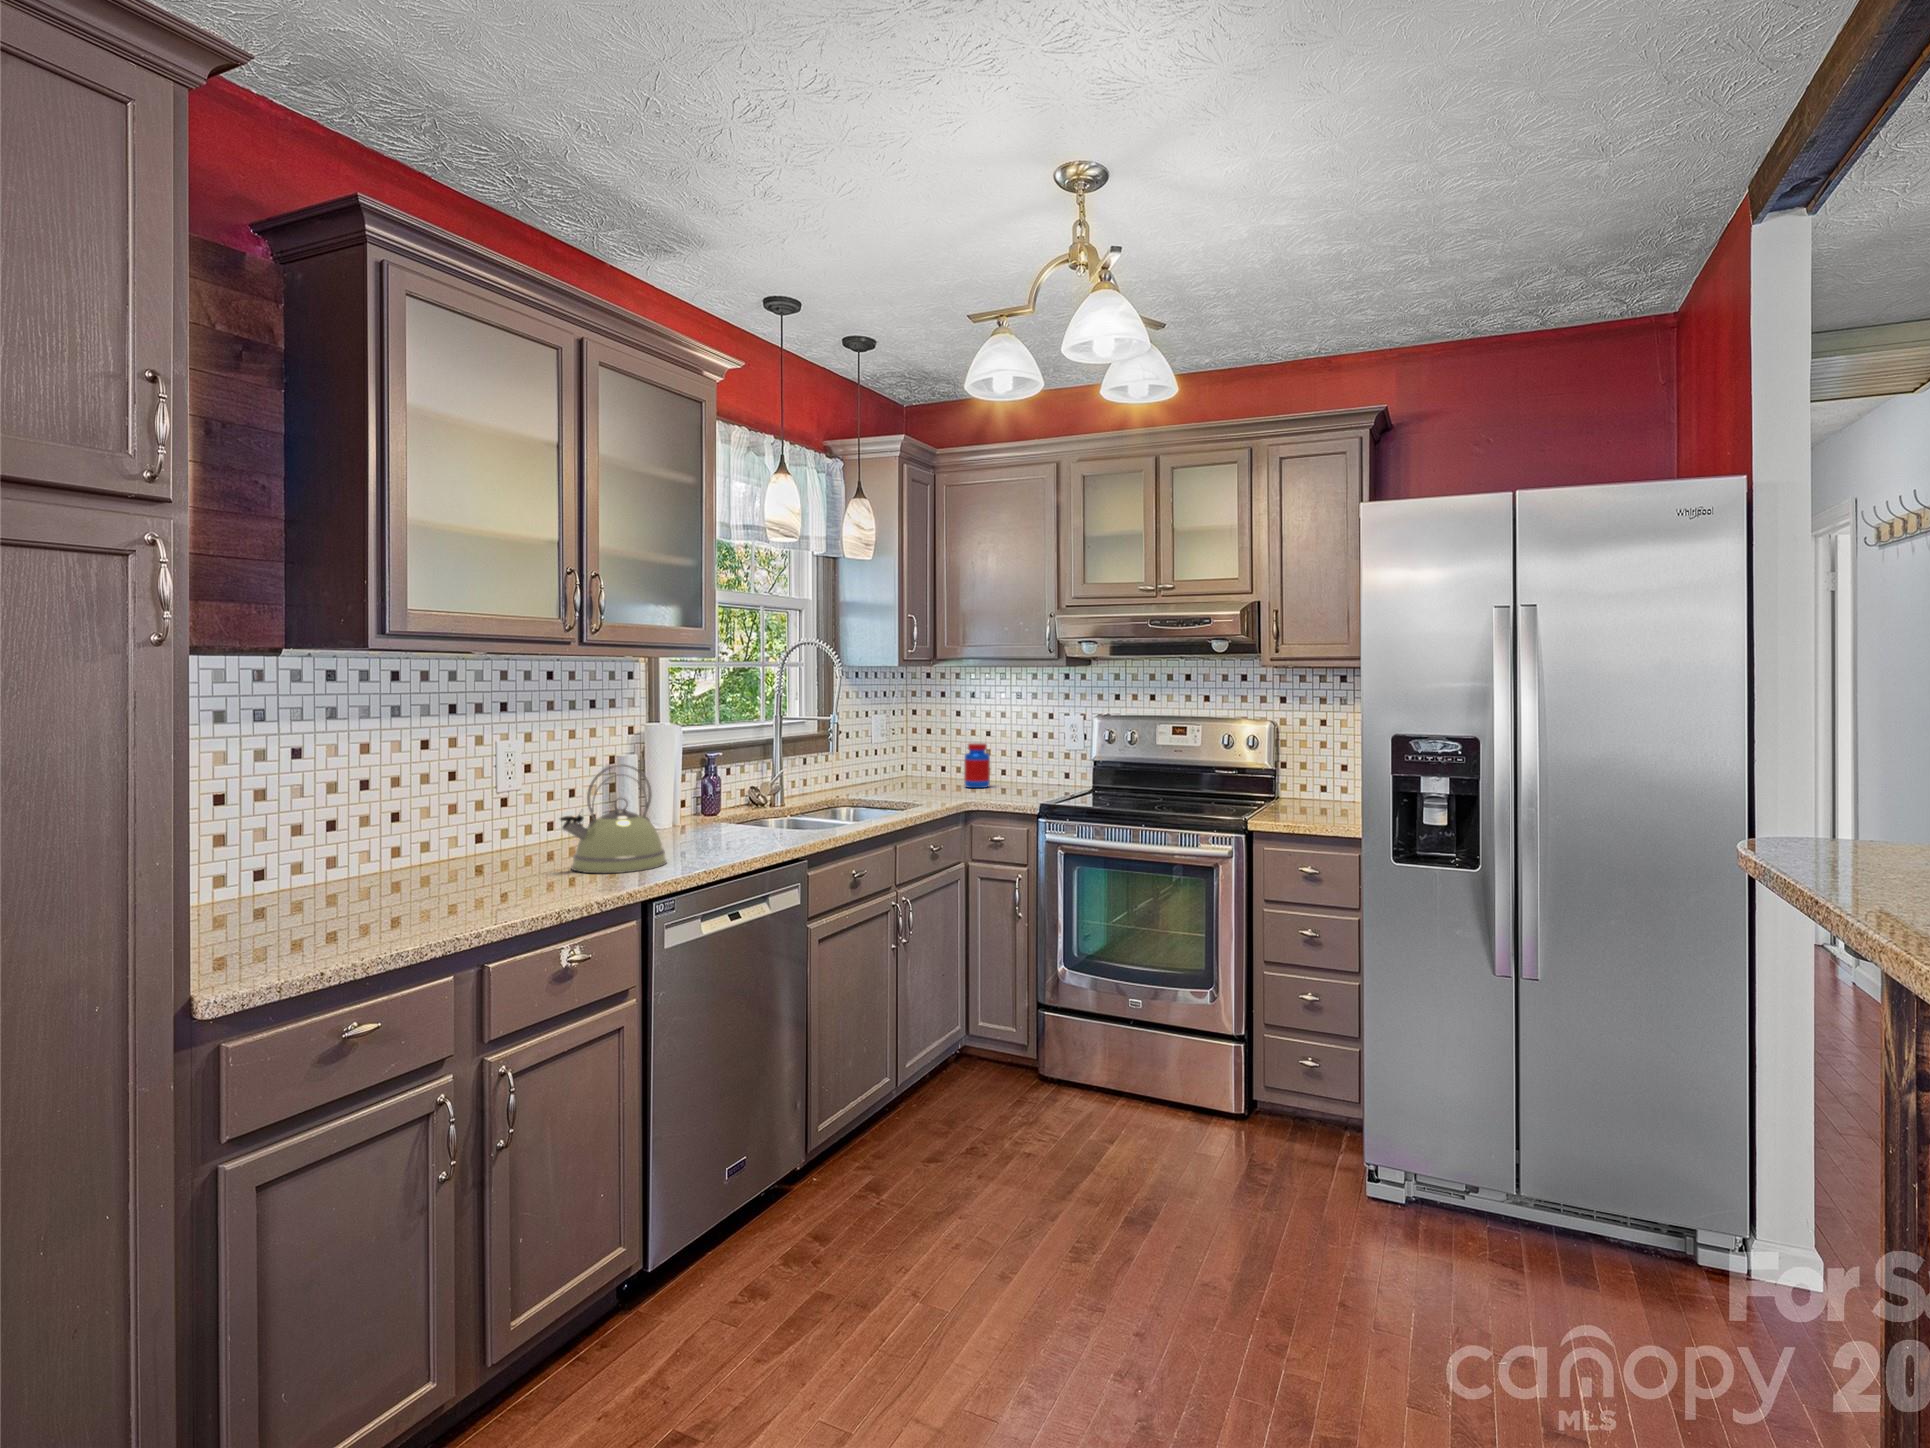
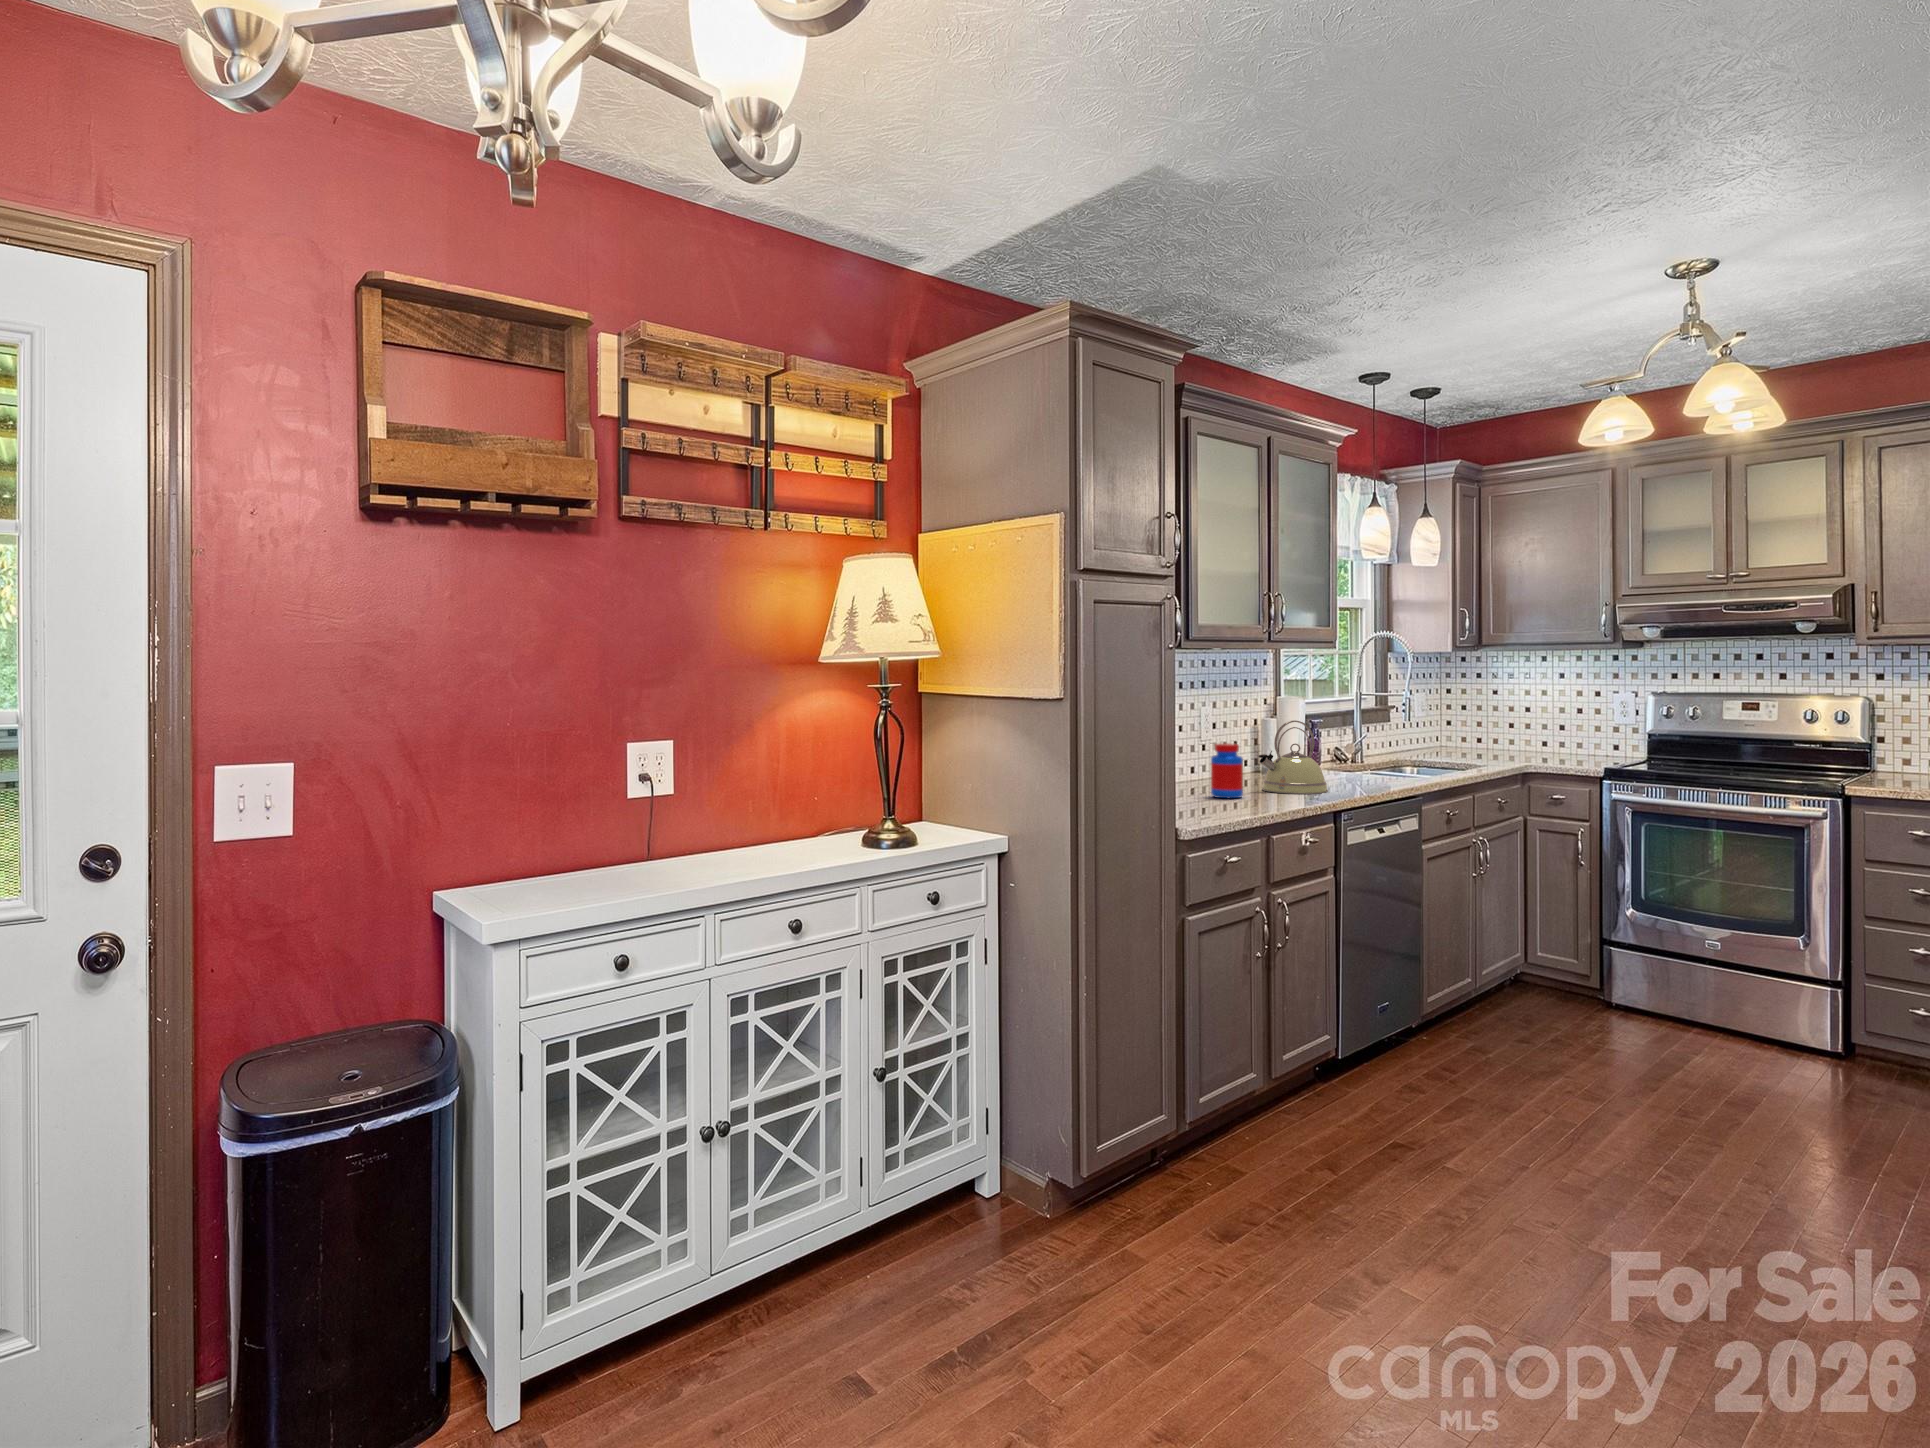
jar: present [964,743,990,788] -> present [1211,743,1243,798]

